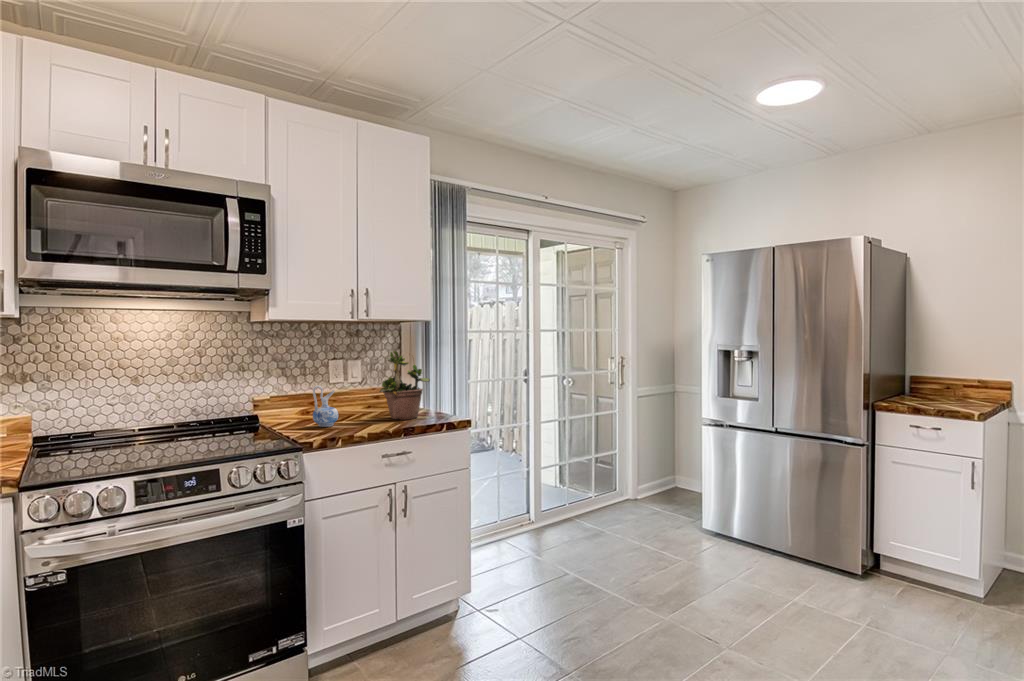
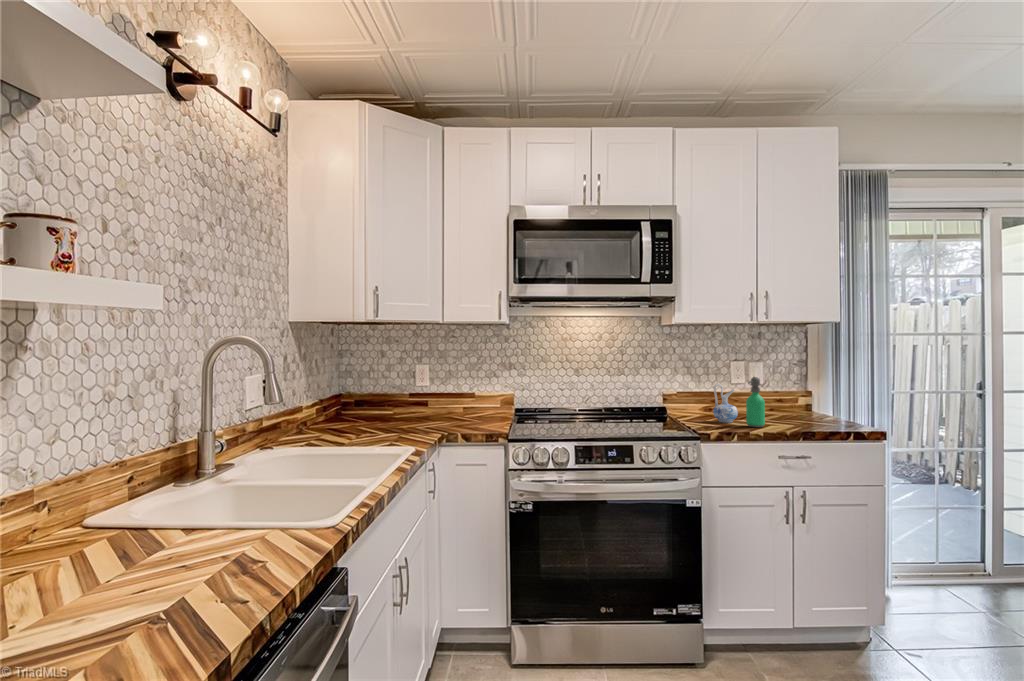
potted plant: present [380,351,430,420] -> none [780,348,838,424]
soap dispenser: none [348,376,366,429] -> present [746,377,765,427]

